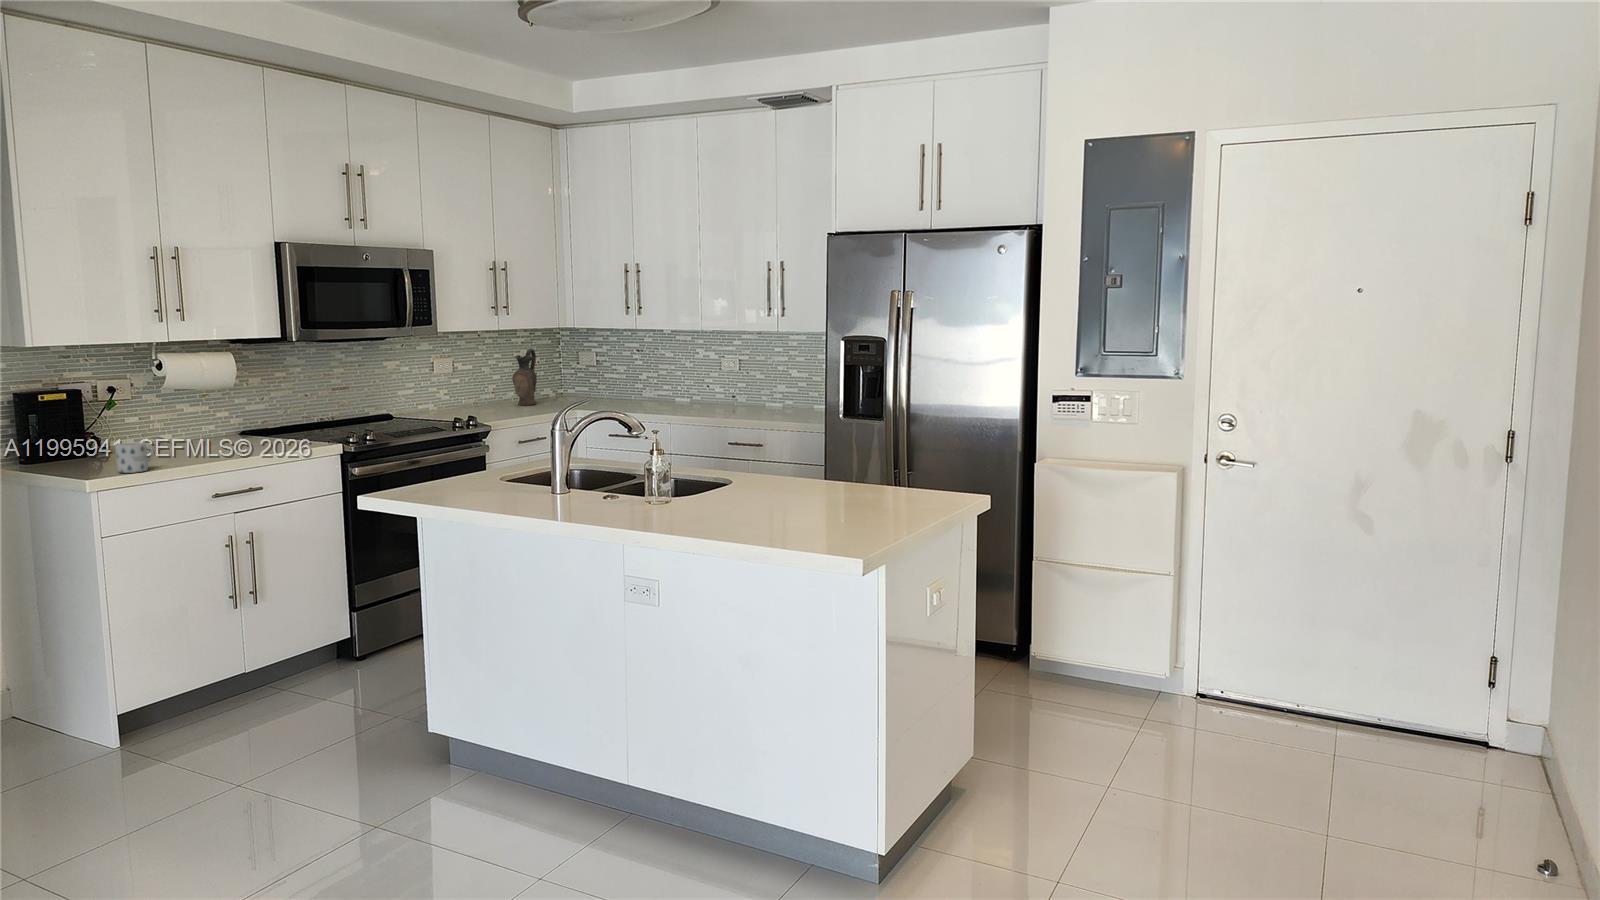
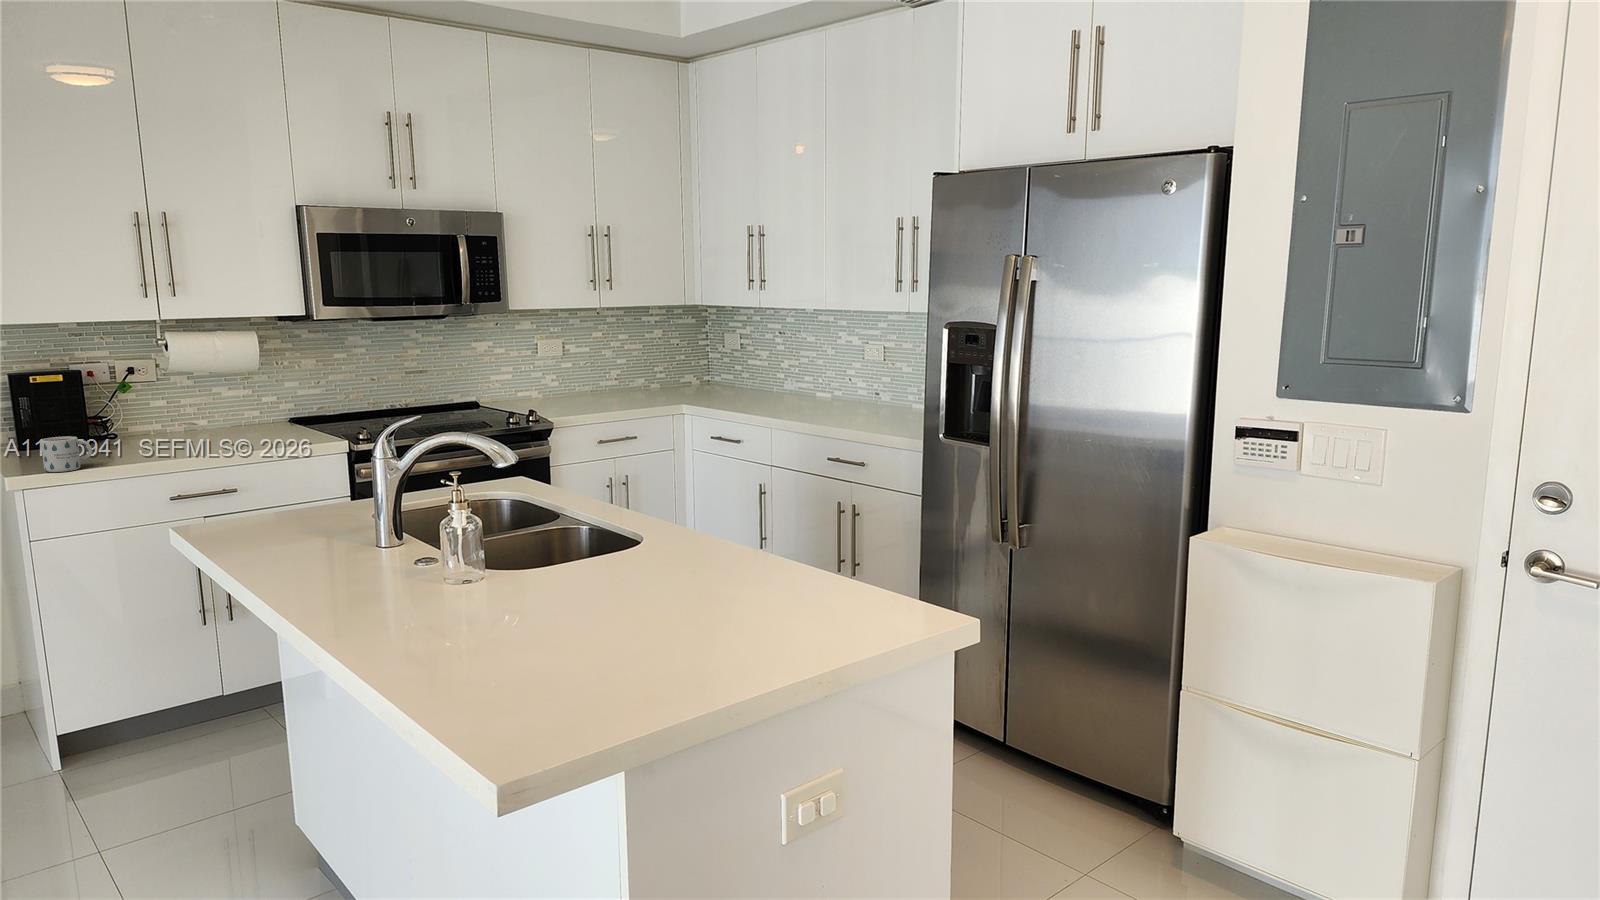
ceramic pitcher: present [512,349,537,405] -> none [628,329,658,394]

